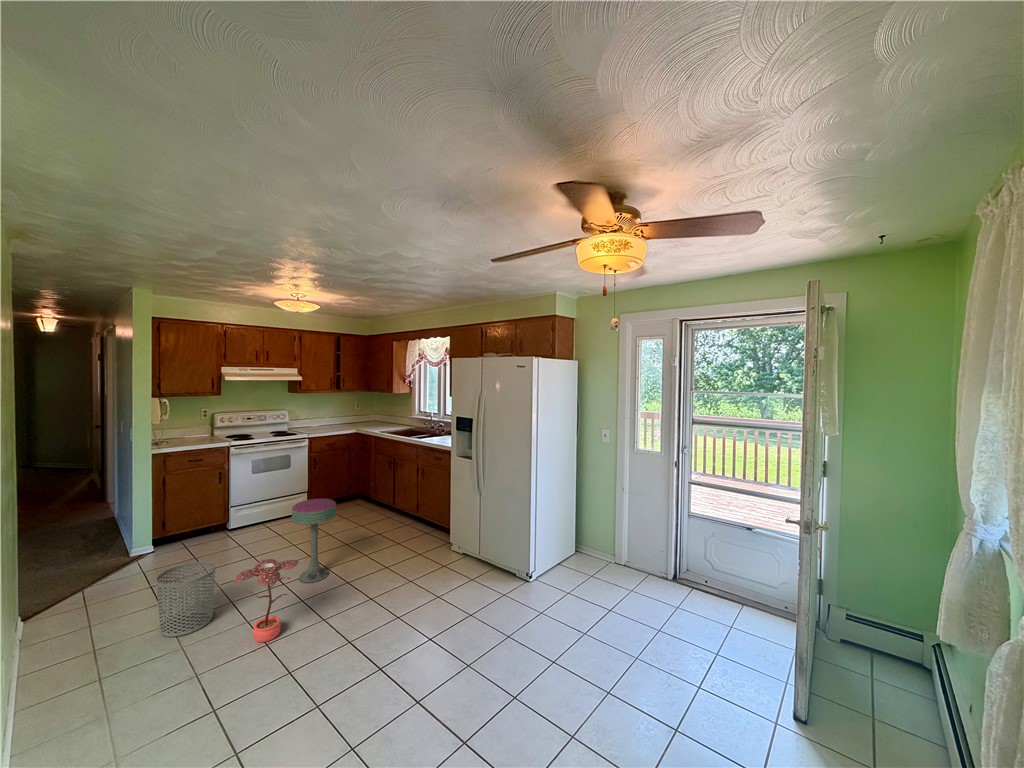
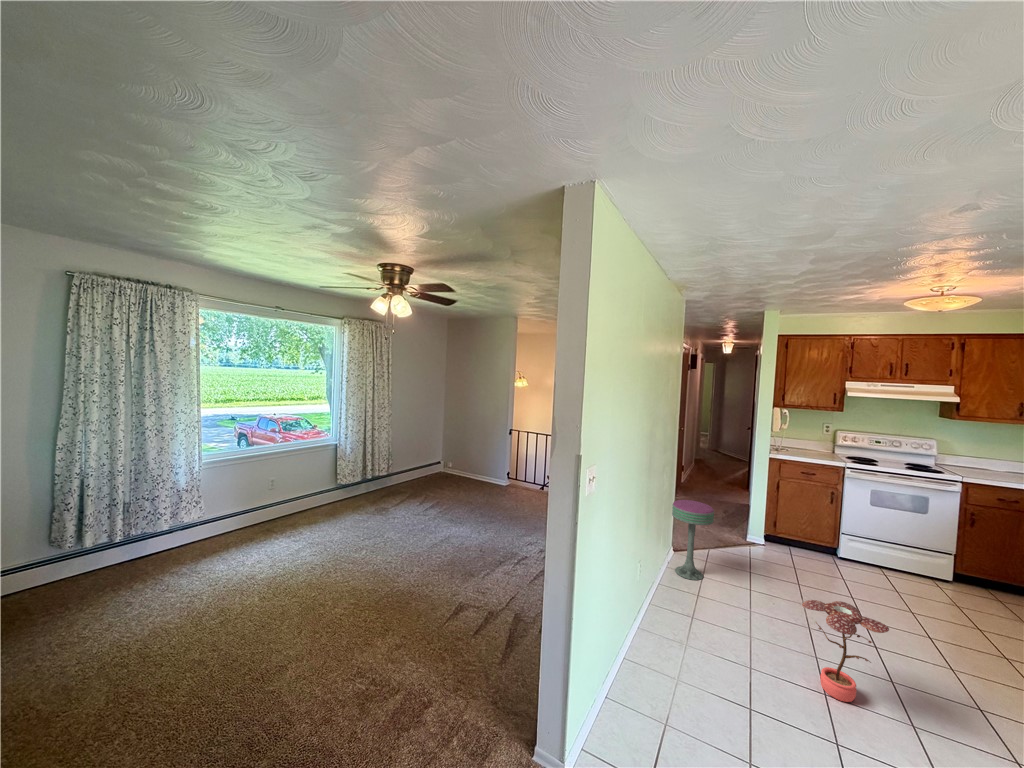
bar stool: present [292,499,336,583] -> present [672,500,714,580]
waste bin: present [157,561,215,637] -> none [743,562,796,634]

